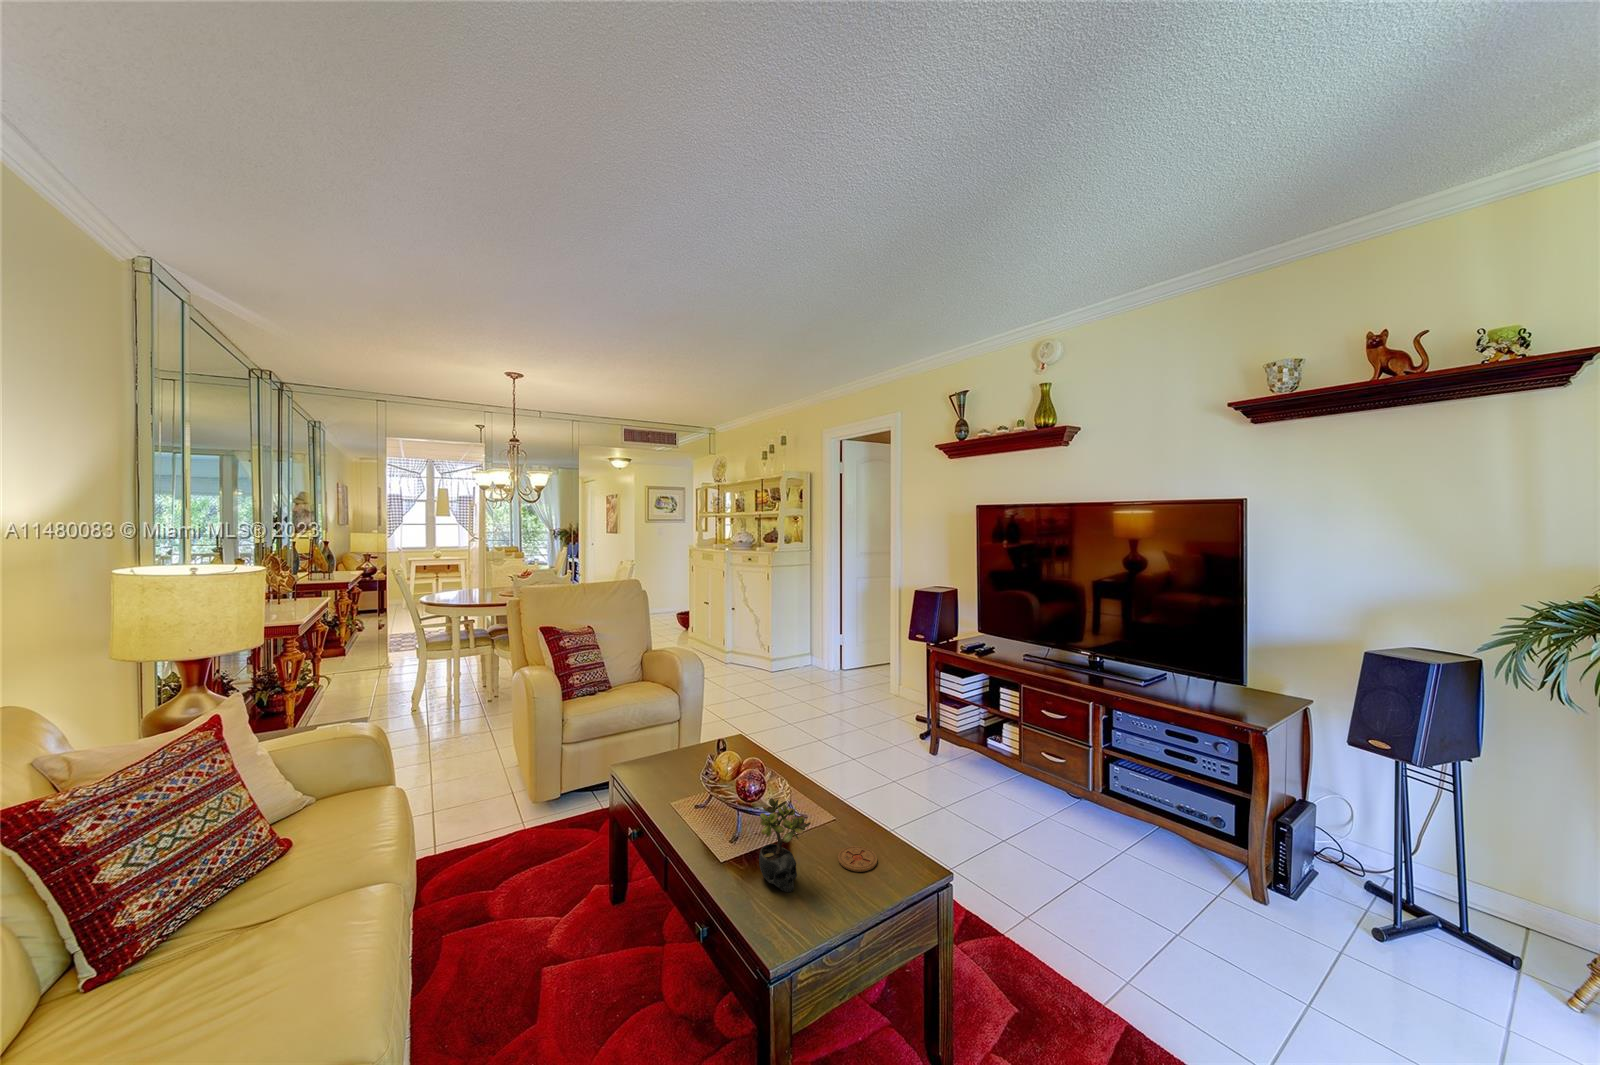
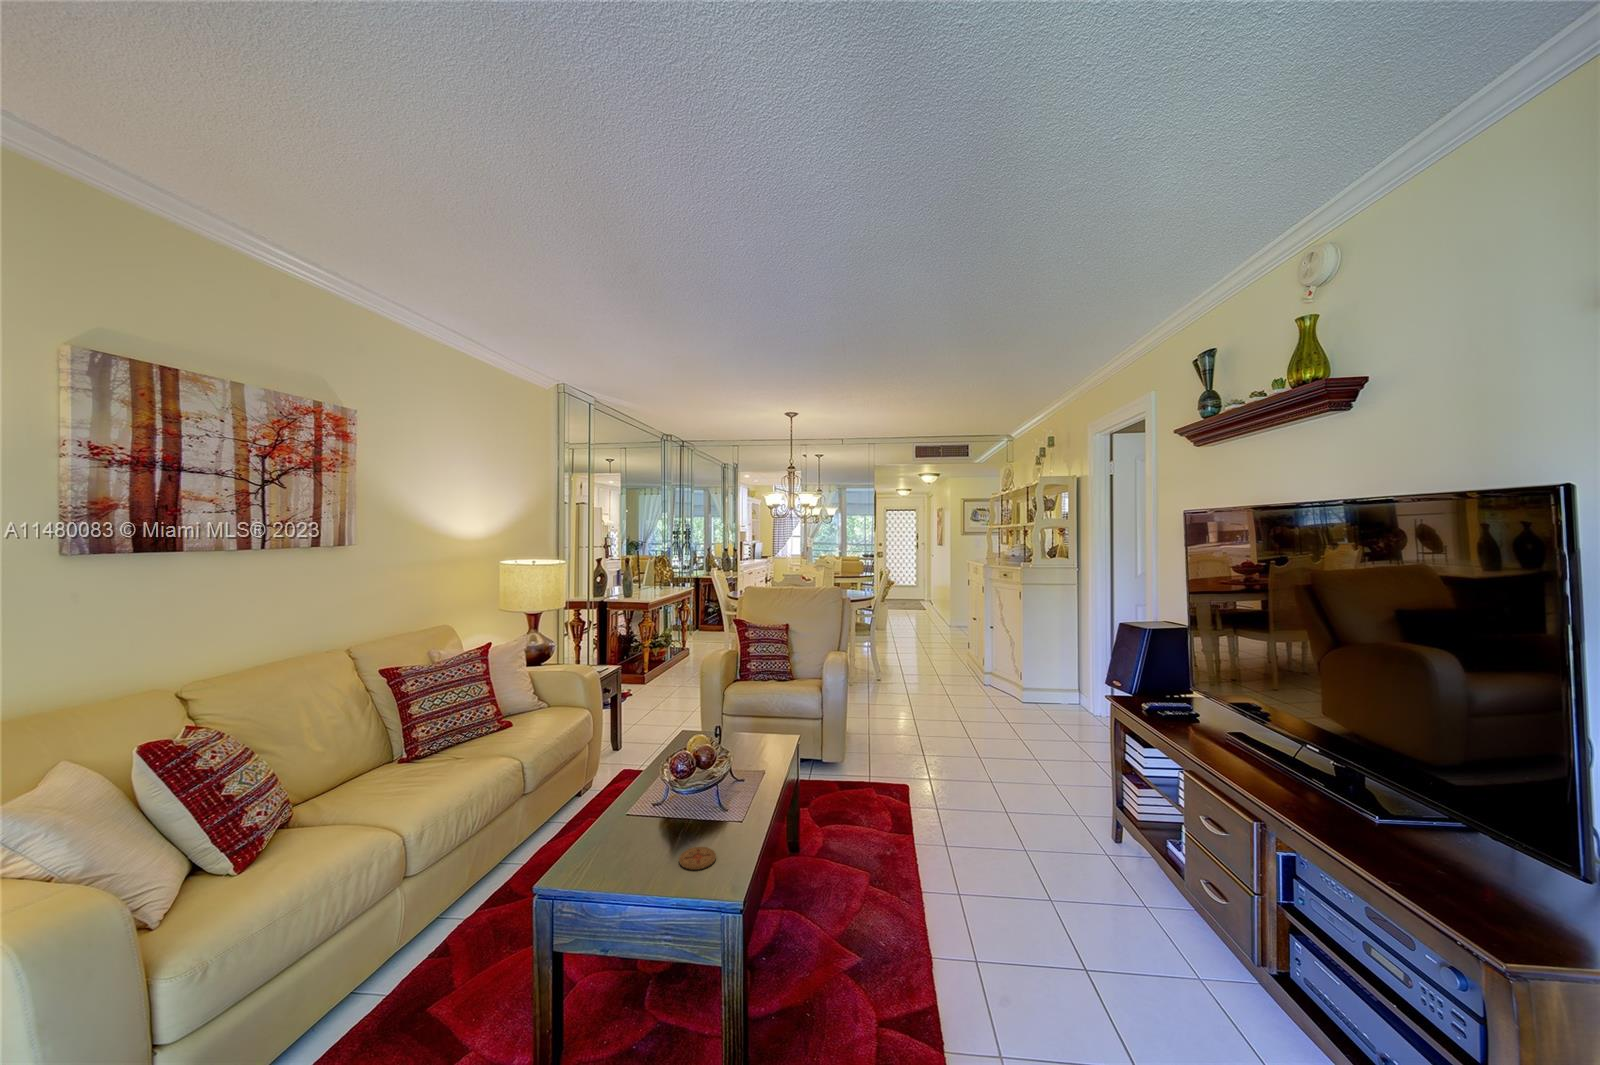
succulent plant: present [759,798,811,892] -> none [613,775,654,855]

